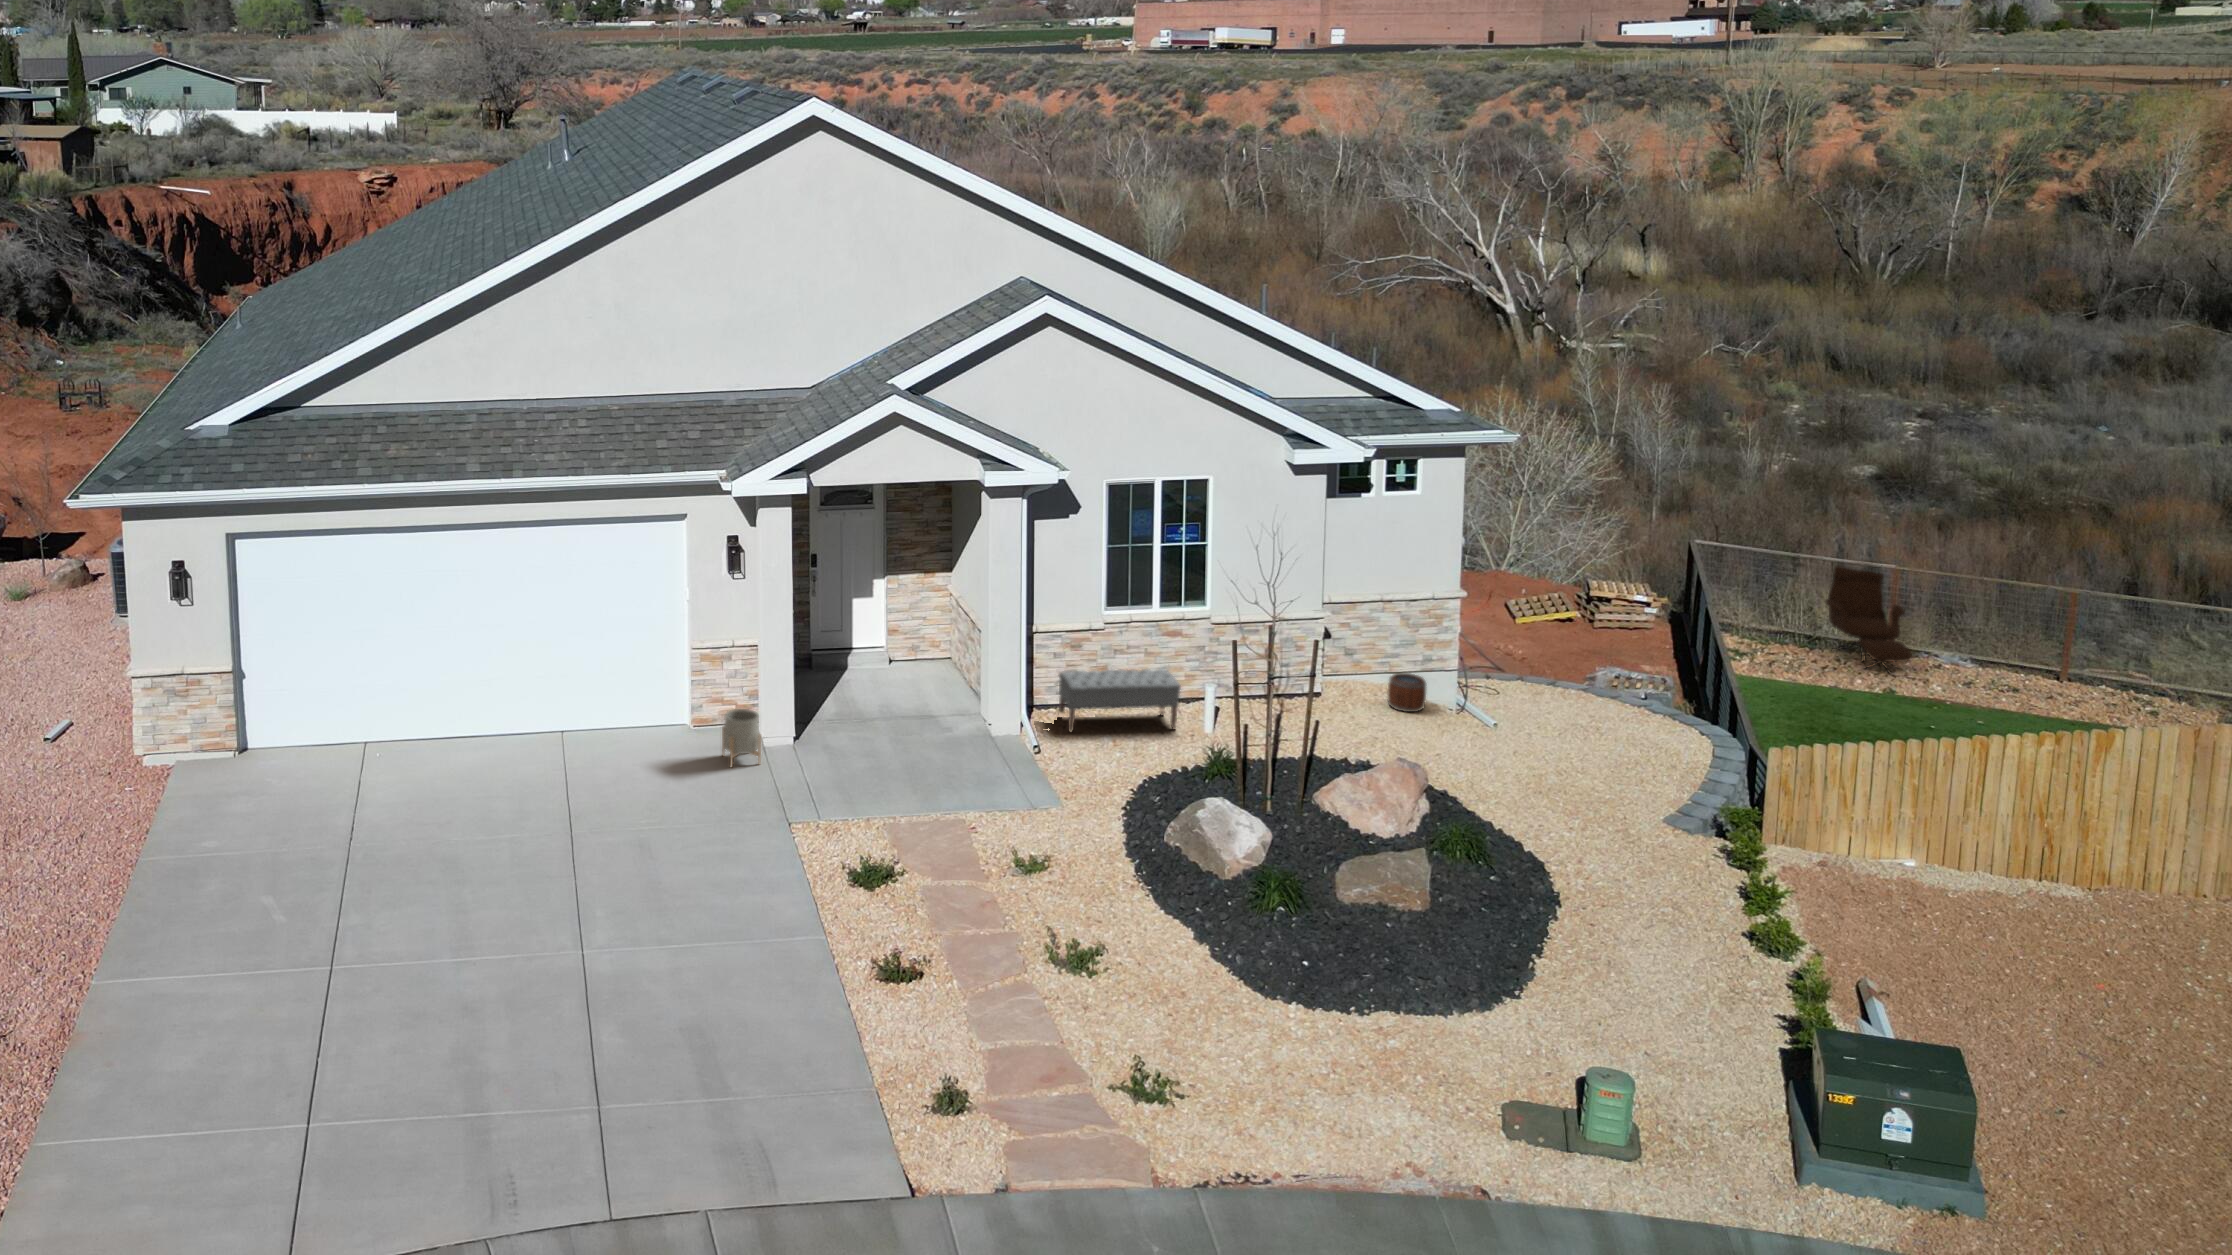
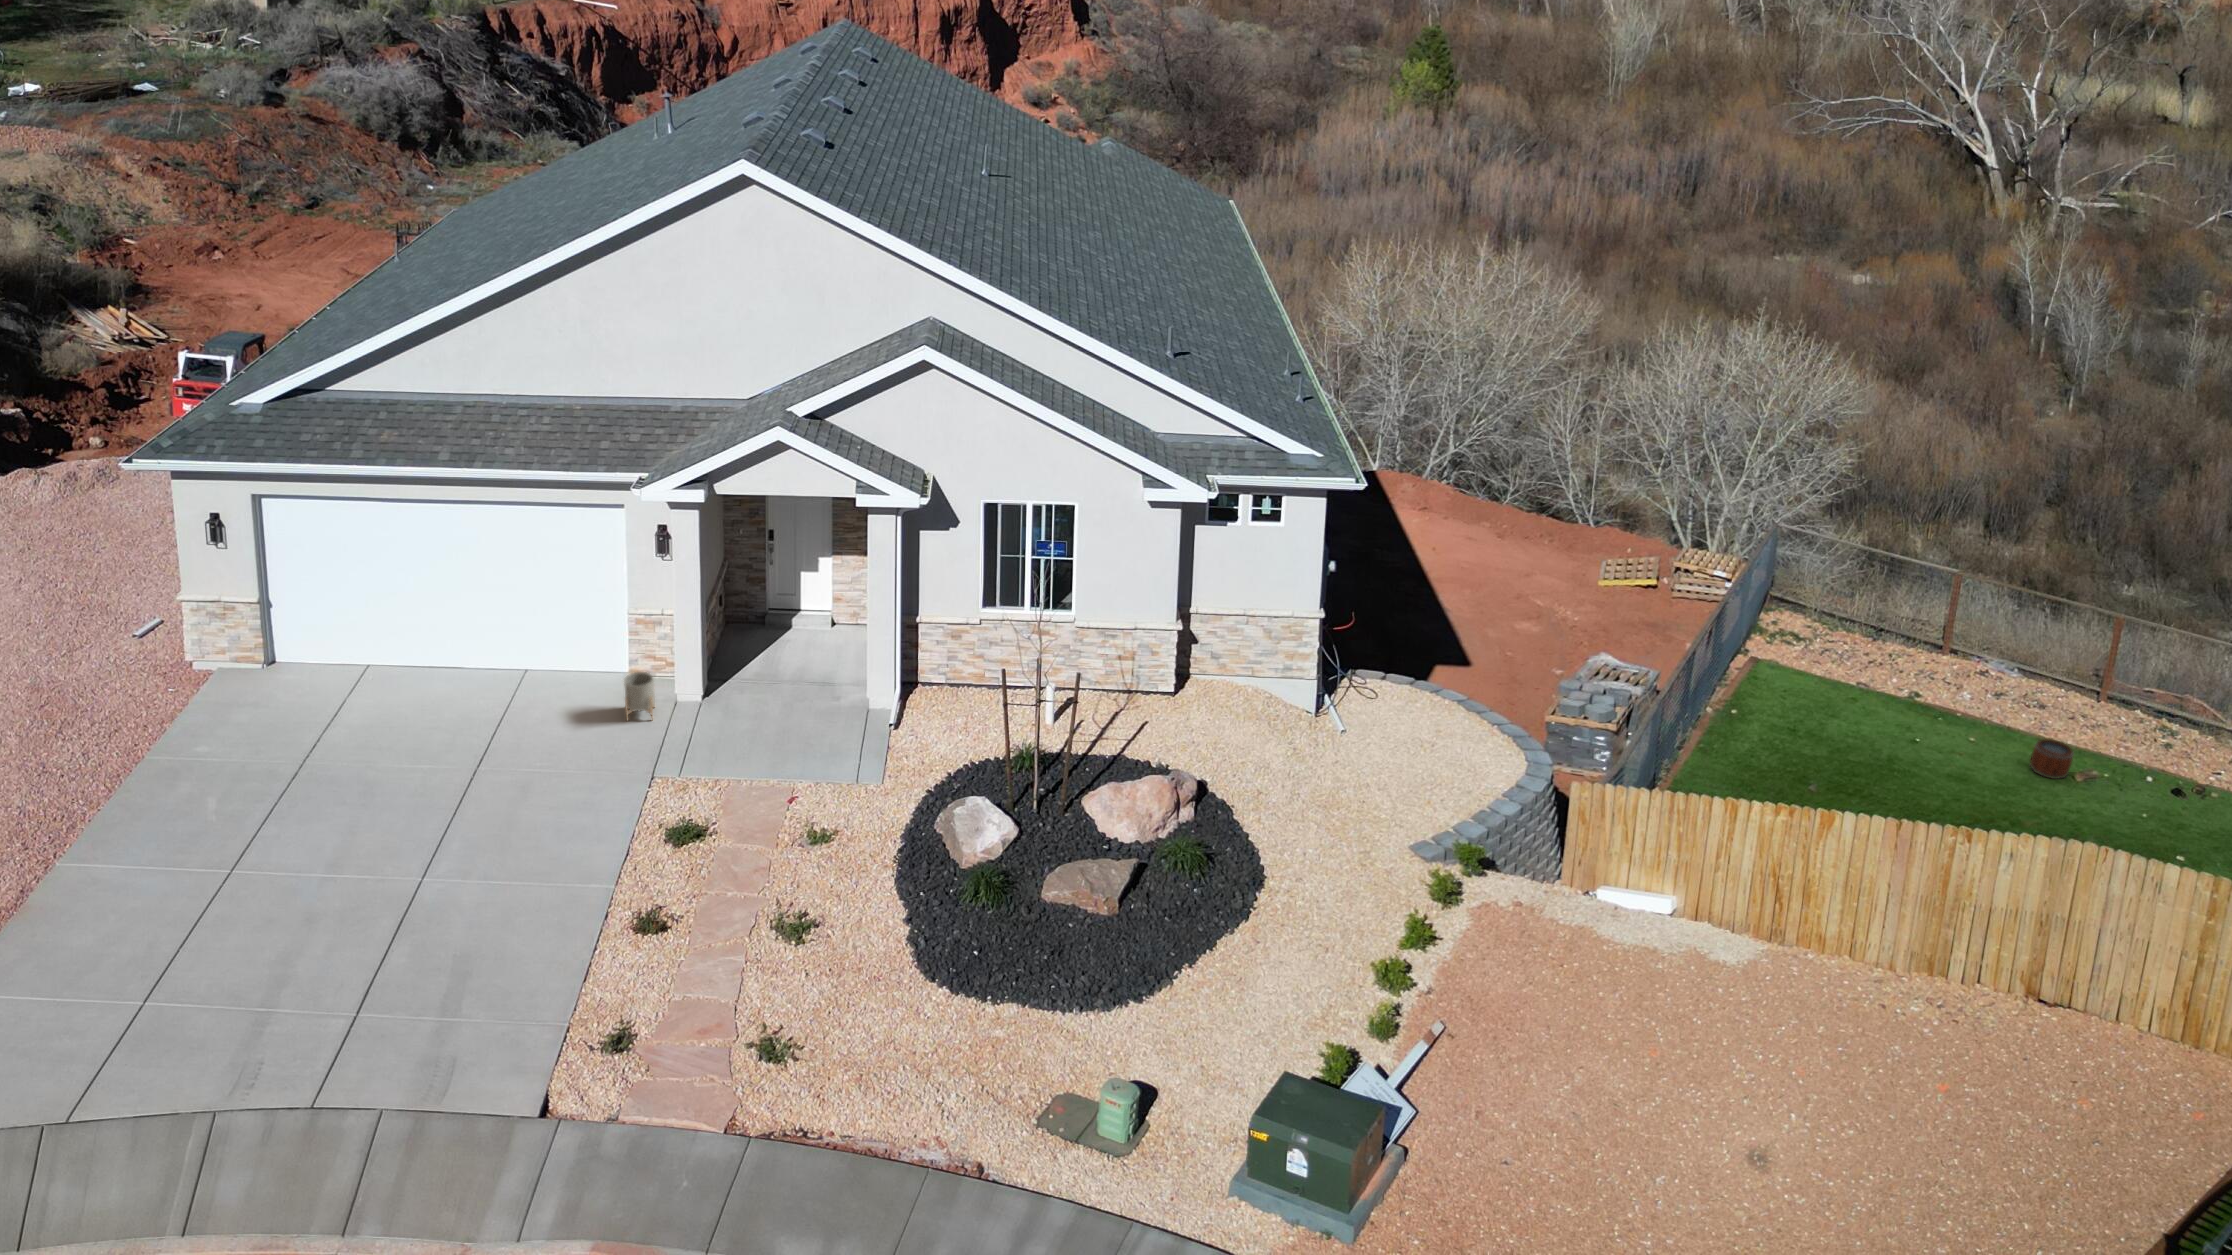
lounge chair: present [1825,565,1912,670] -> none [1845,606,1928,731]
bench: present [1059,669,1181,732] -> none [937,663,1041,727]
bucket: present [1388,673,1427,712] -> present [2030,739,2074,779]

